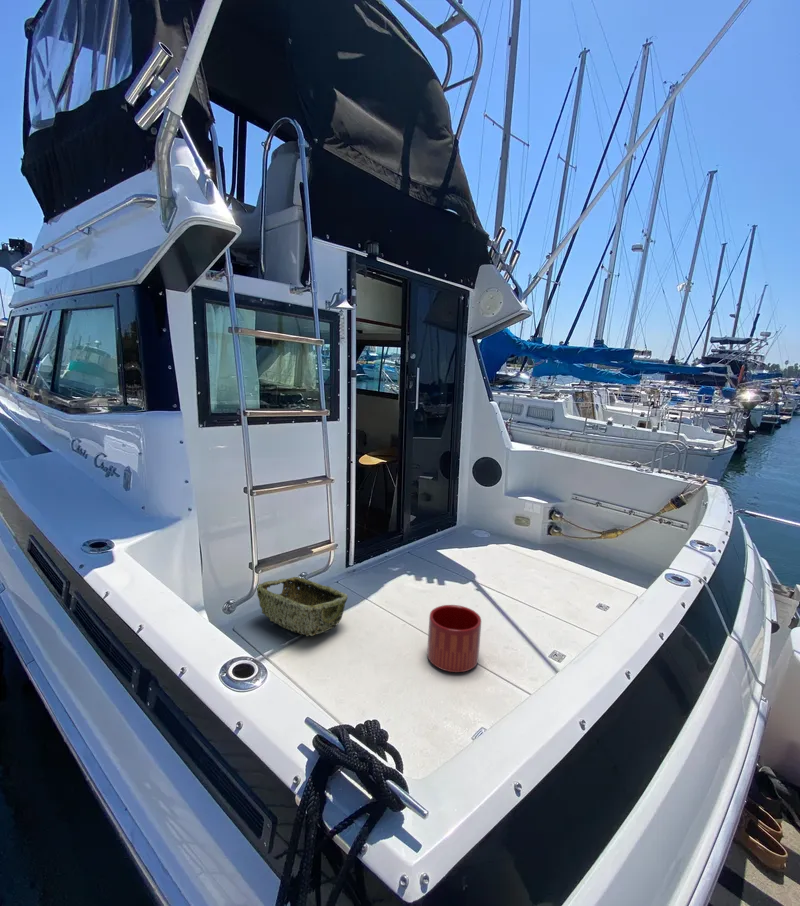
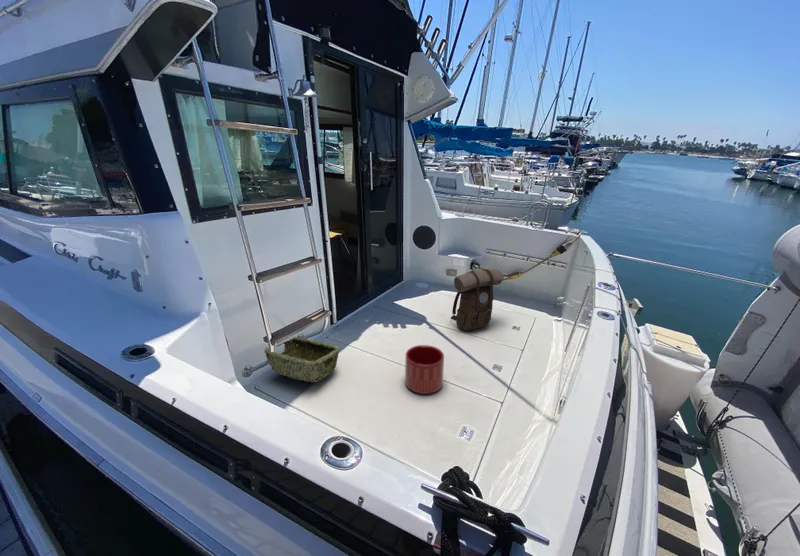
backpack: none [507,516,583,599] -> present [451,269,504,330]

